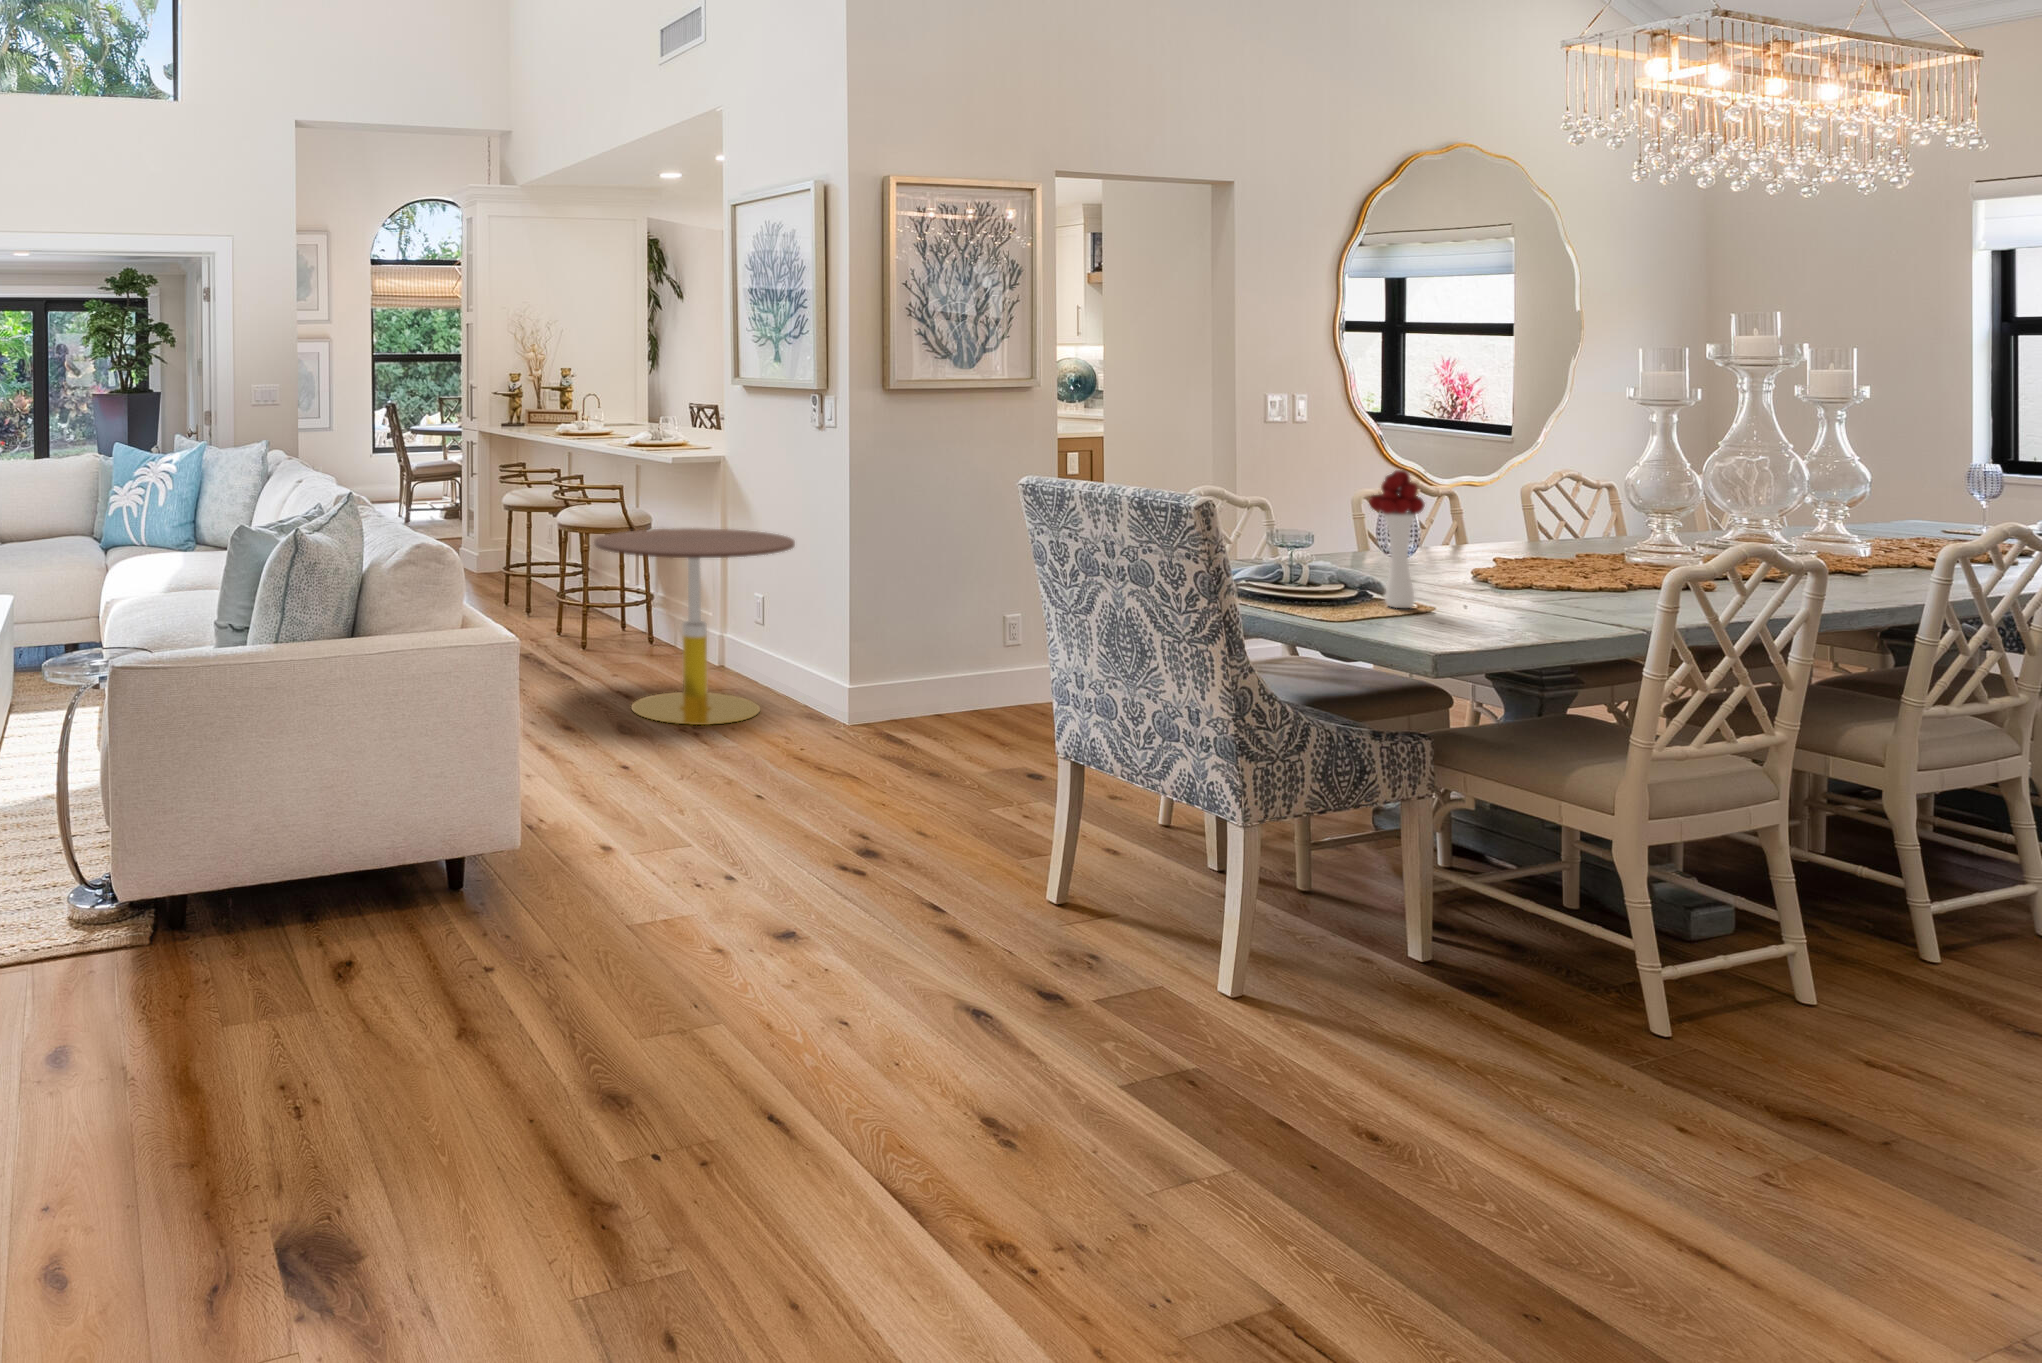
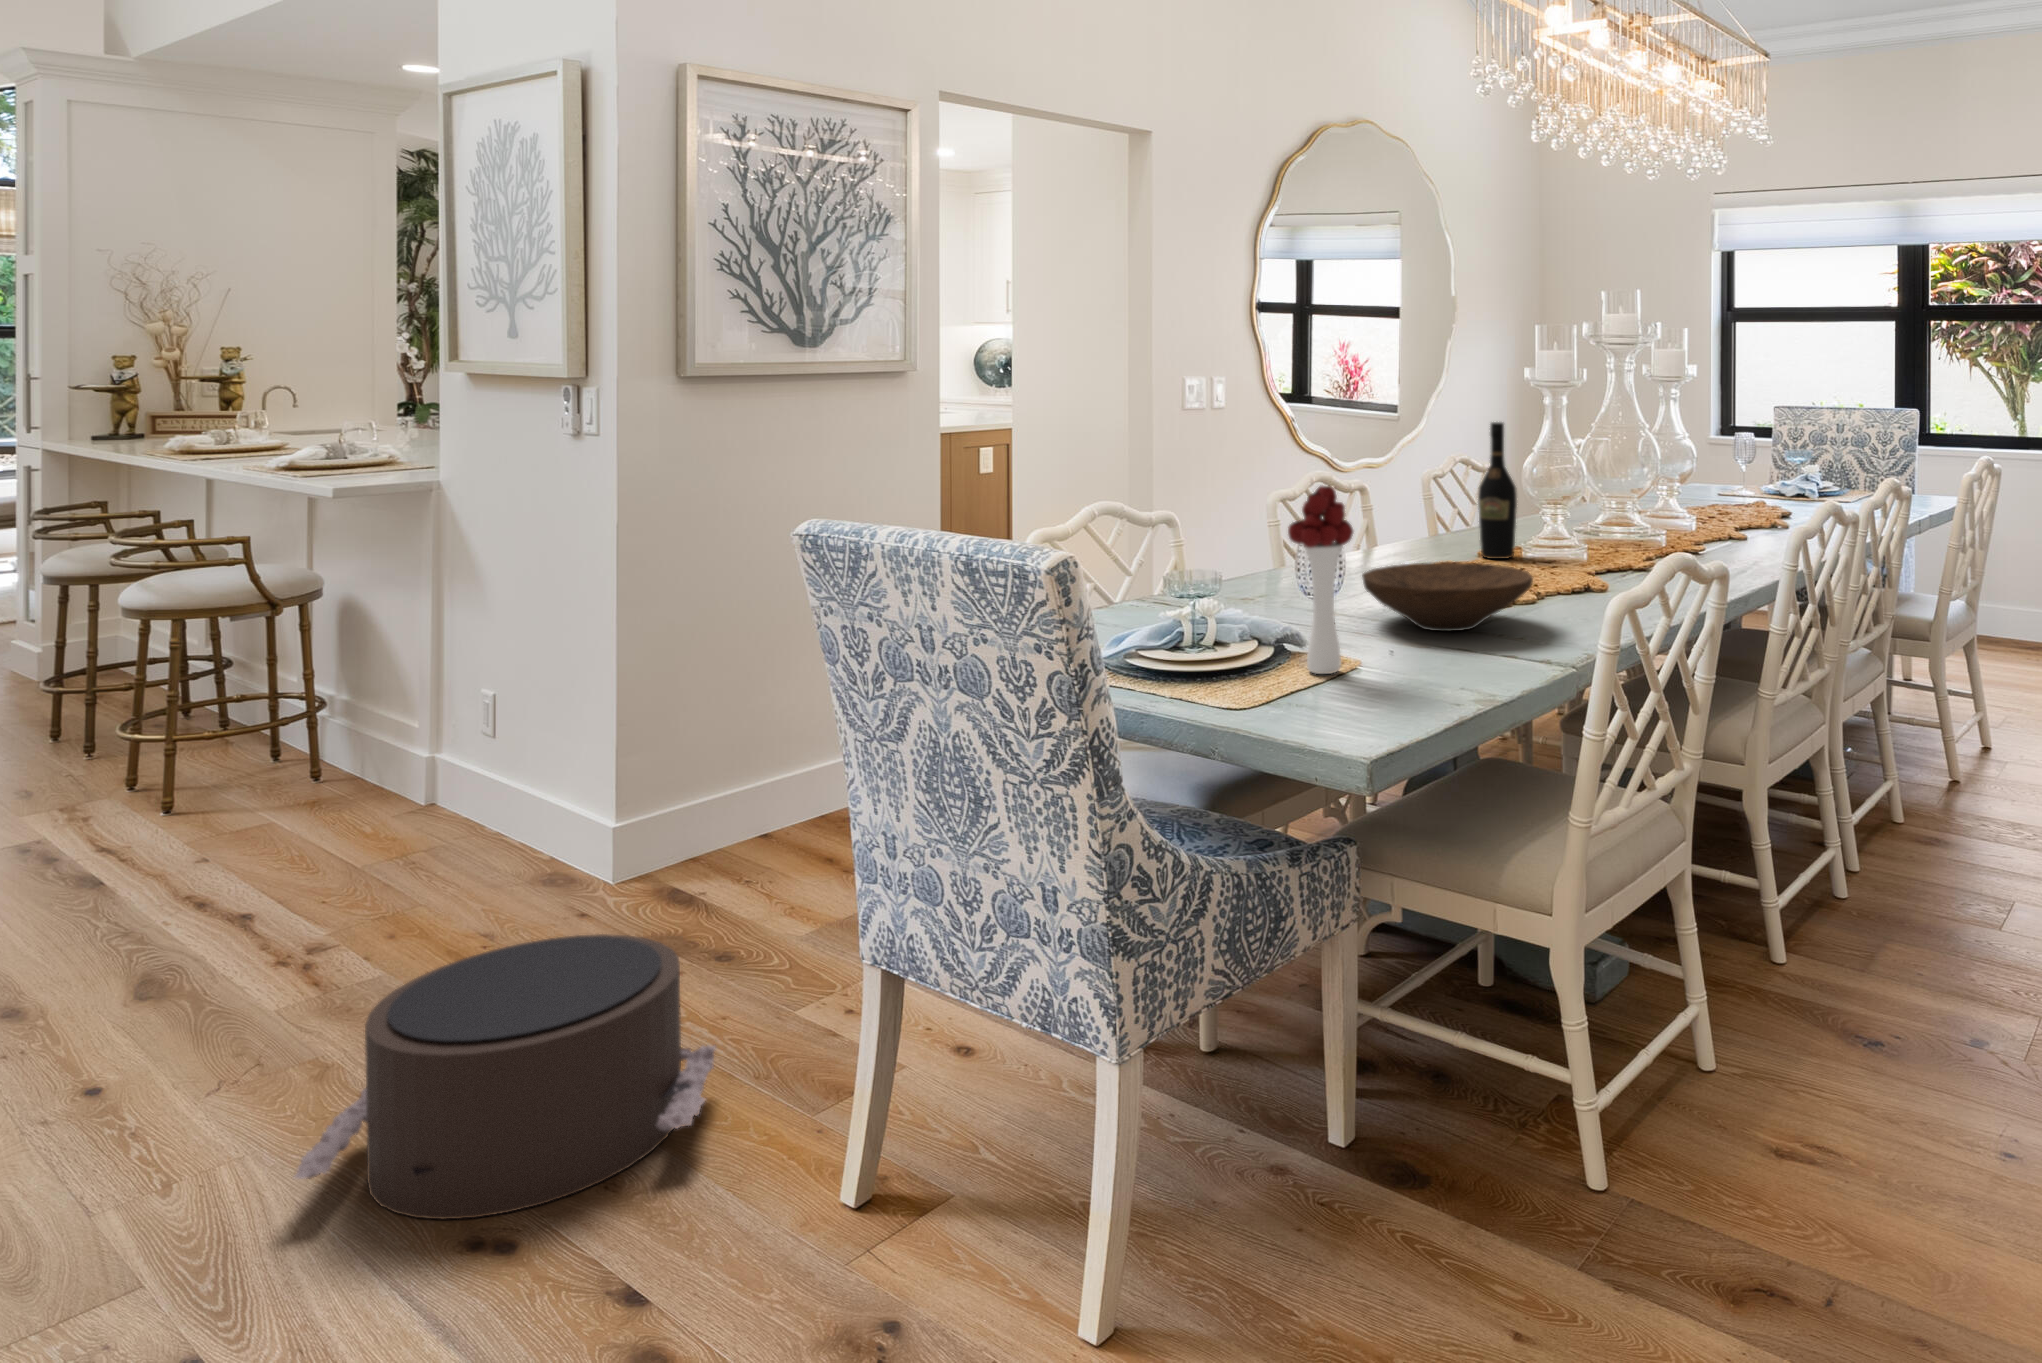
wine bottle: none [1568,433,1610,554] -> present [1478,422,1517,559]
side table: present [594,528,795,725] -> none [133,596,528,932]
wooden bowl: none [1438,542,1604,595] -> present [1362,562,1533,631]
pouf: none [740,731,953,871] -> present [294,934,715,1219]

